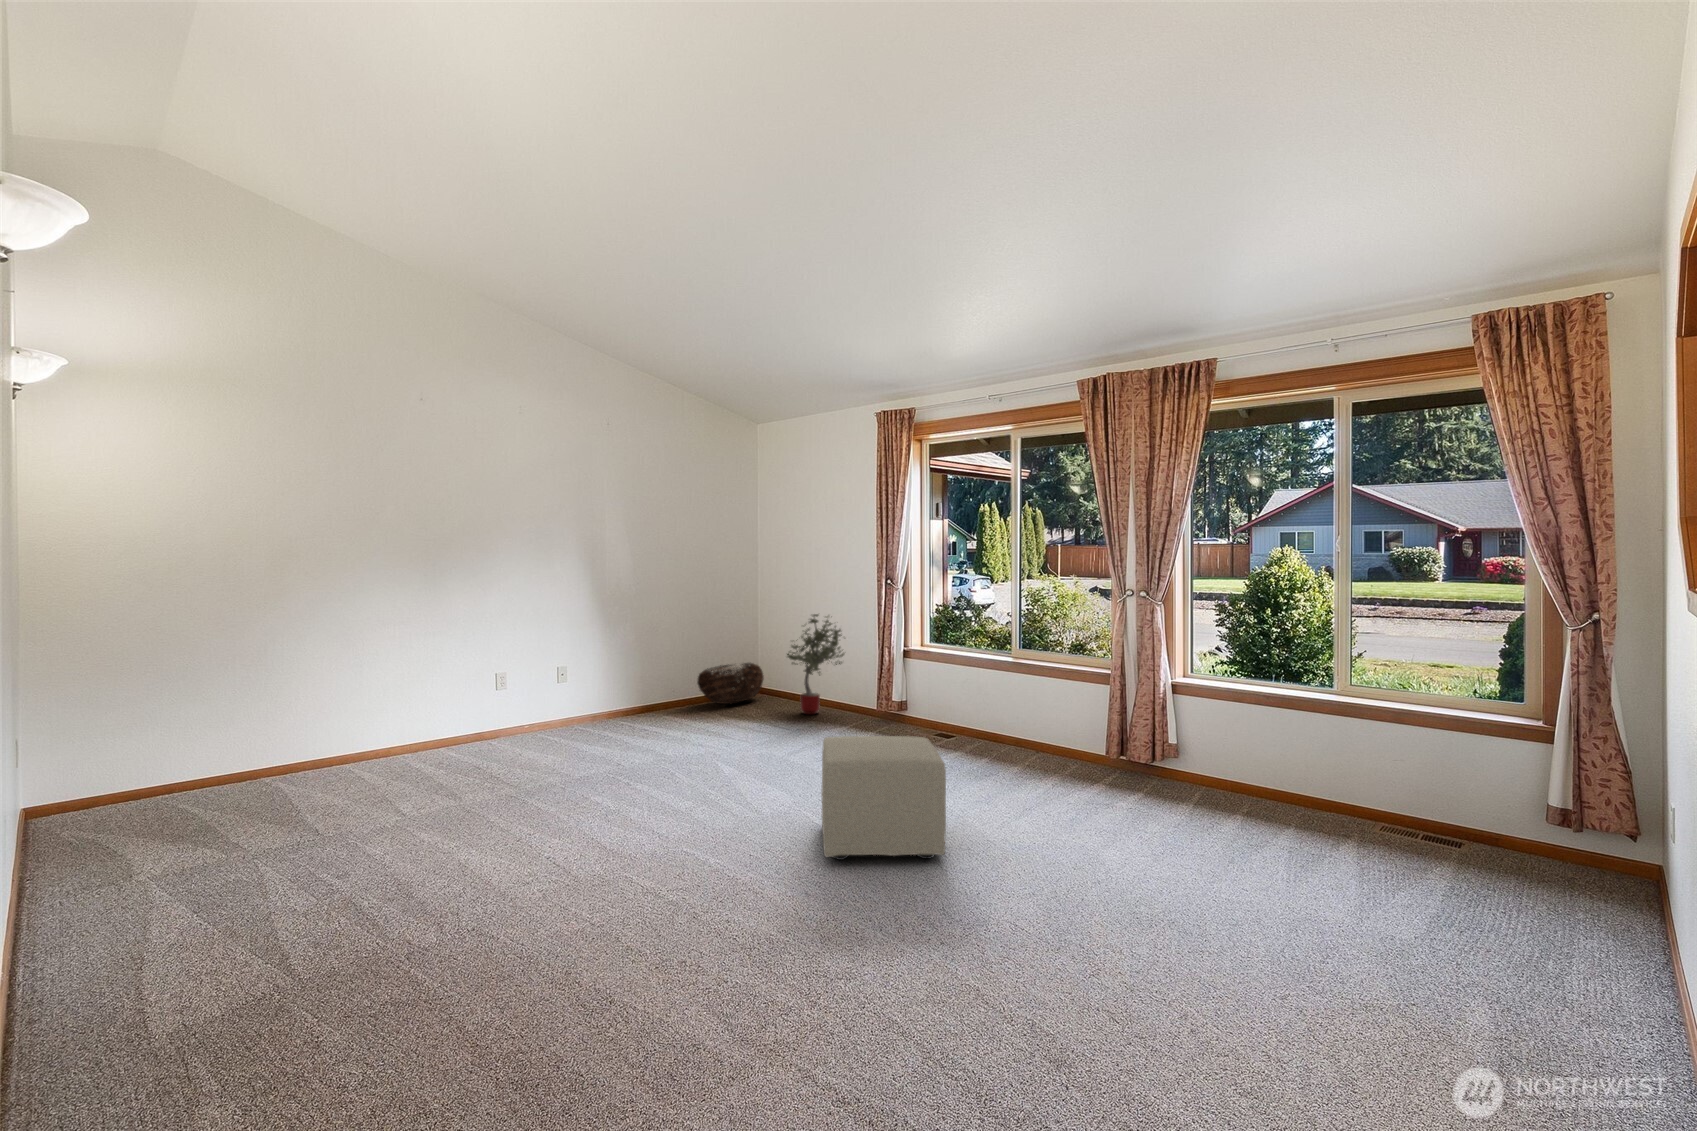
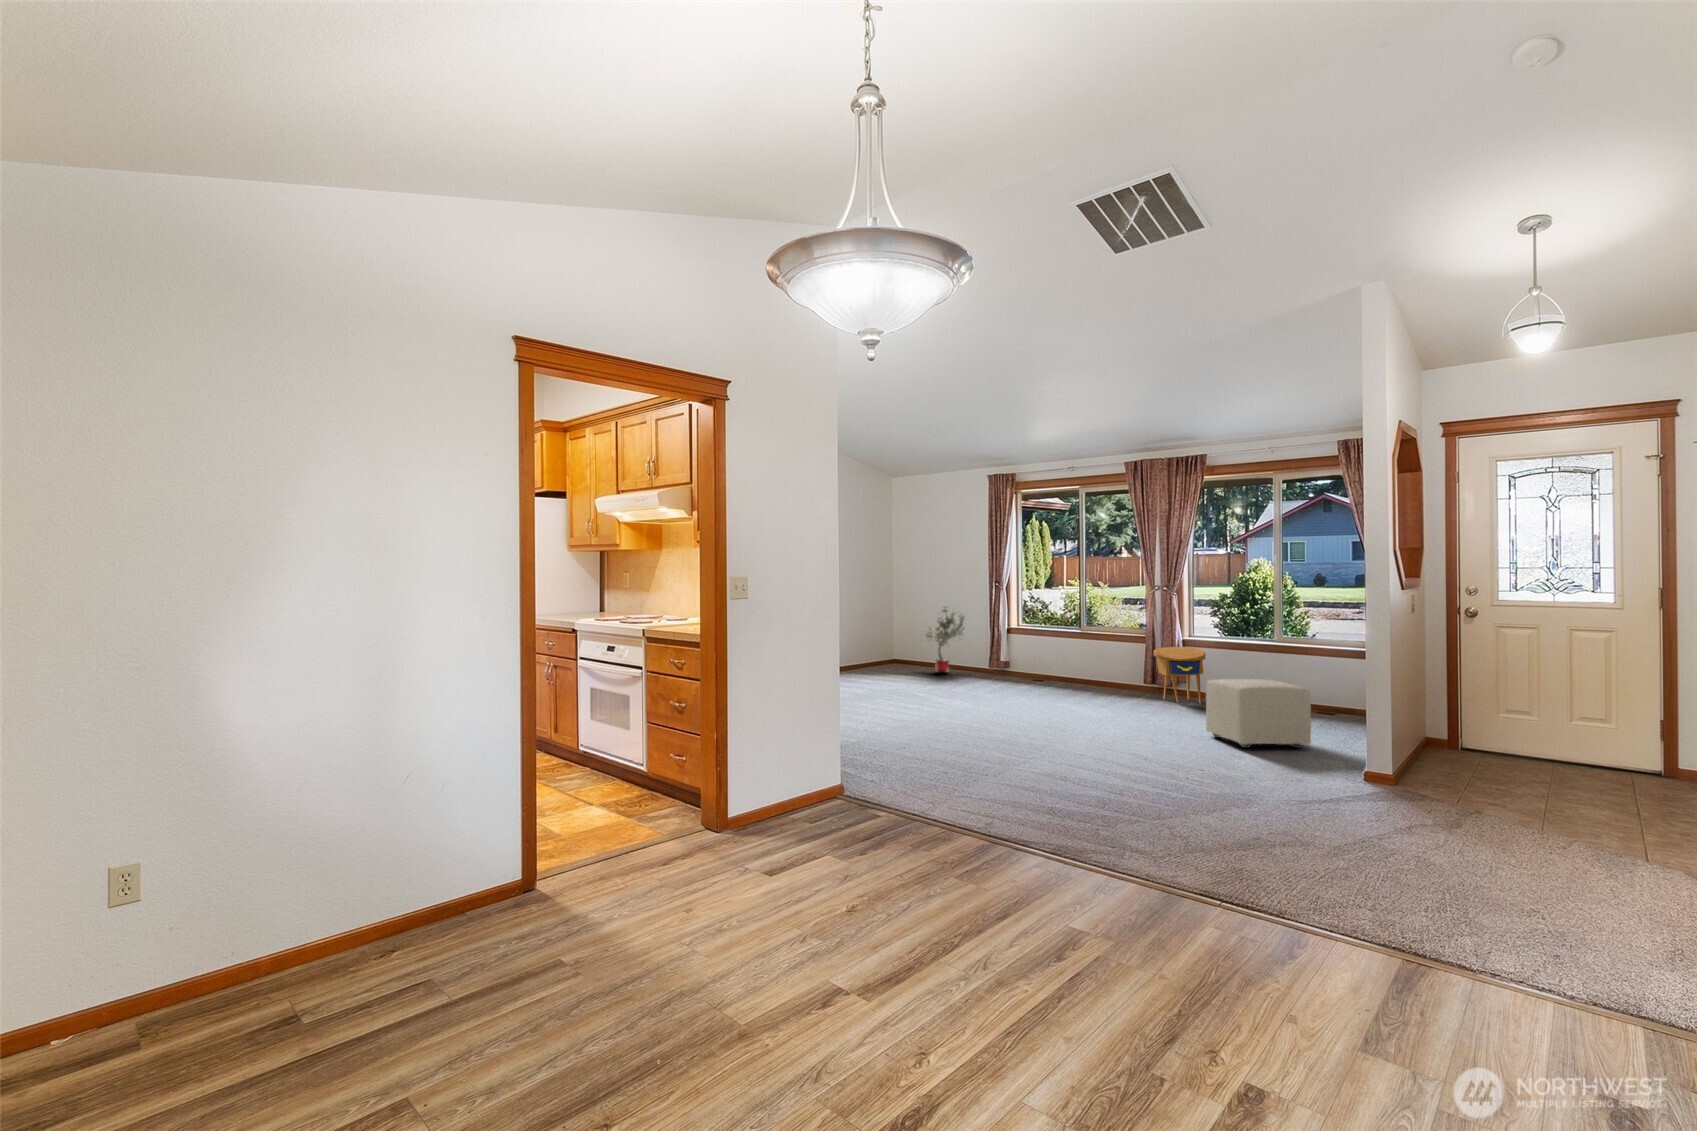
basket: present [697,663,764,704] -> none [862,641,903,668]
side table: none [1121,693,1212,800] -> present [1154,647,1206,704]
ottoman: present [821,736,946,860] -> present [1206,679,1311,748]

